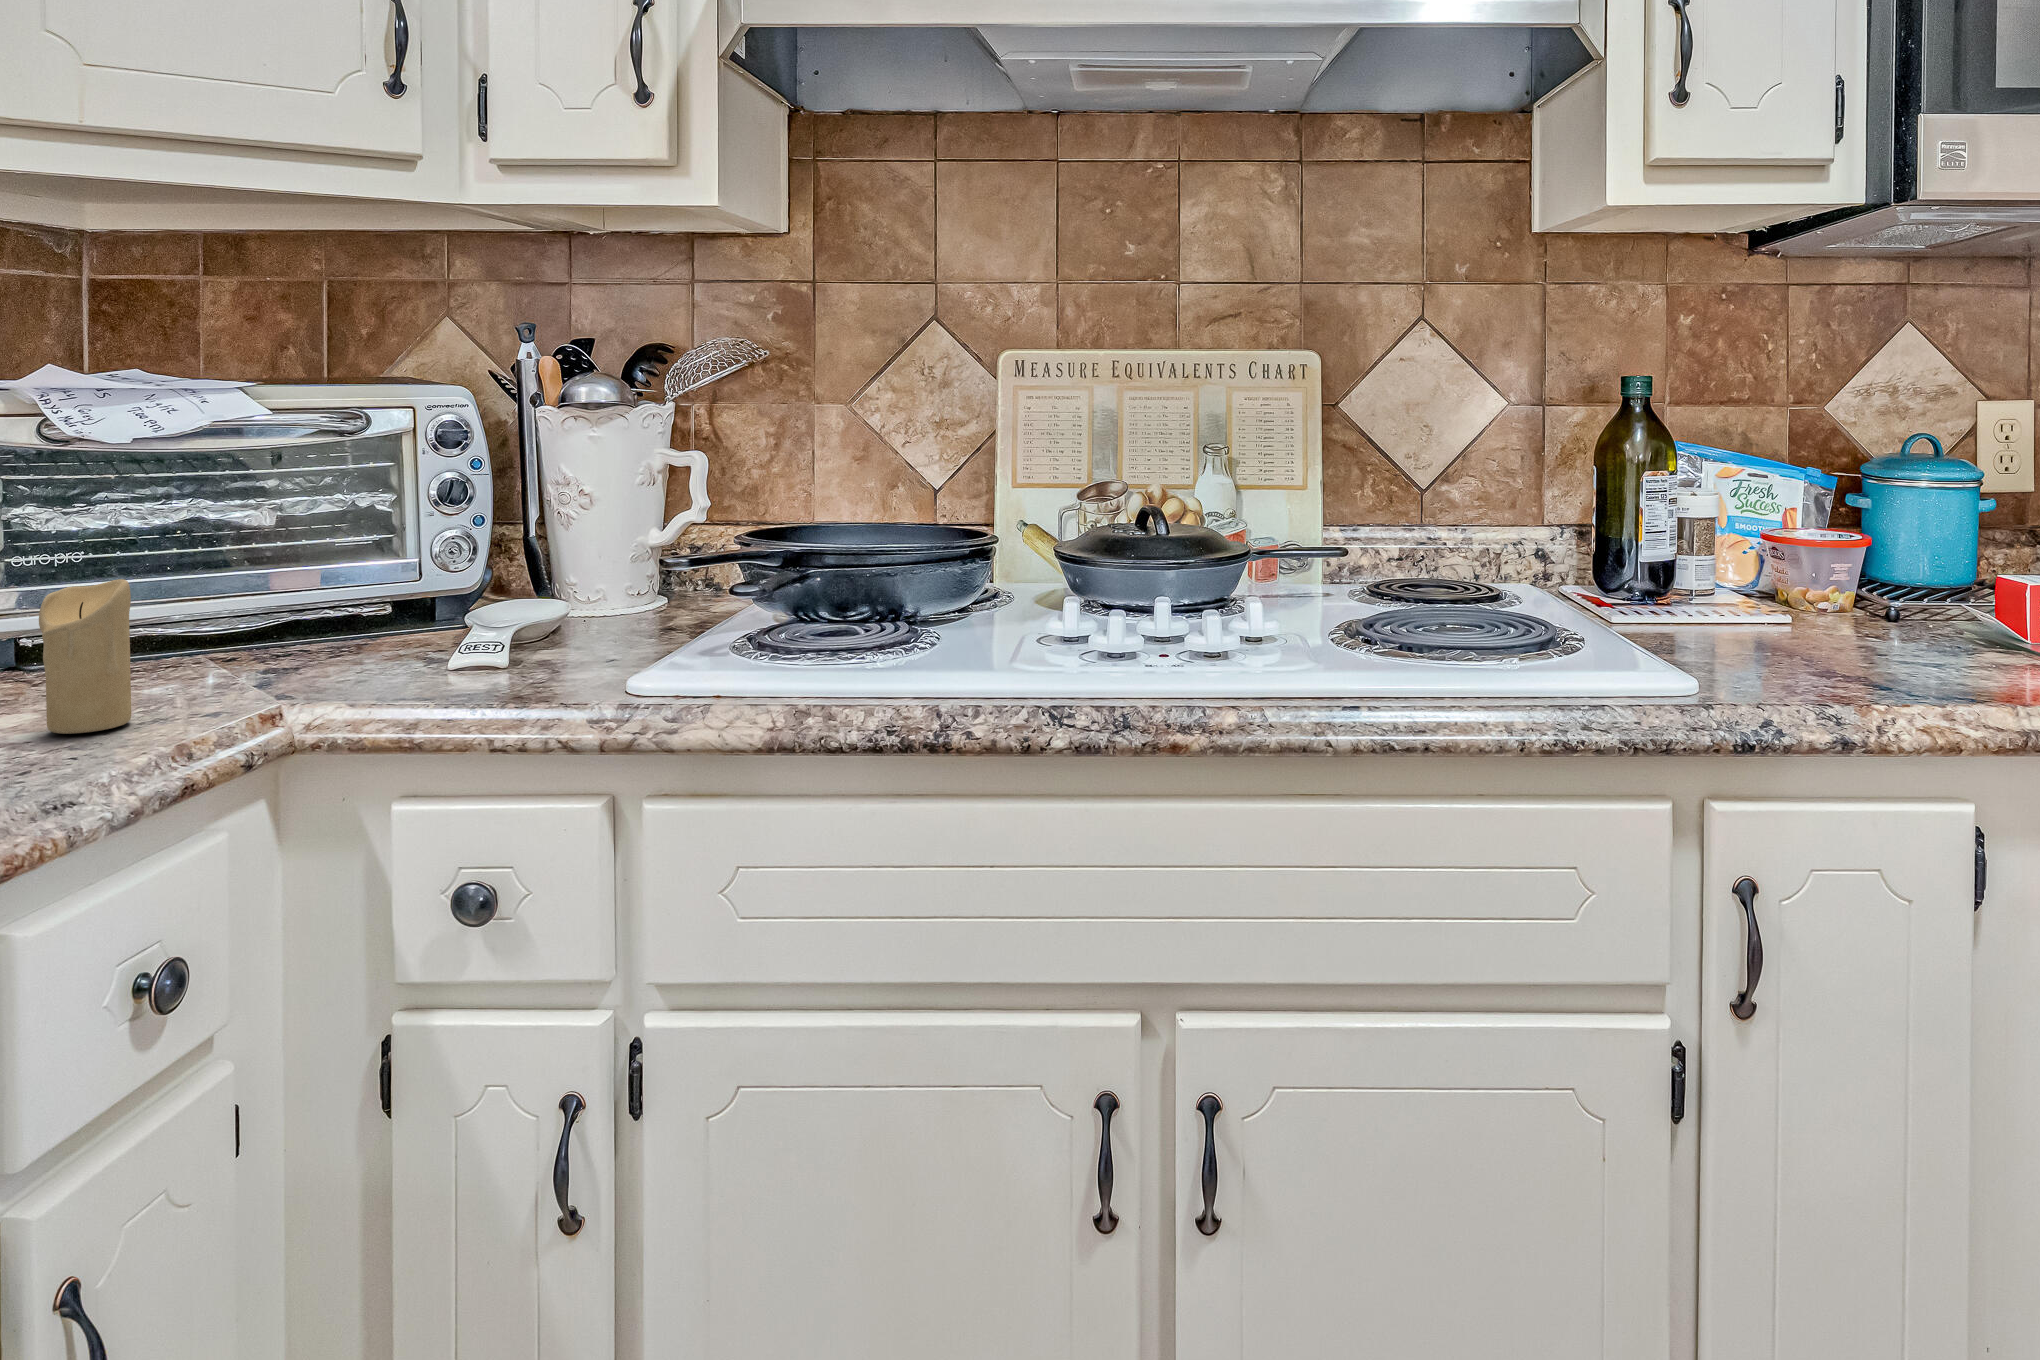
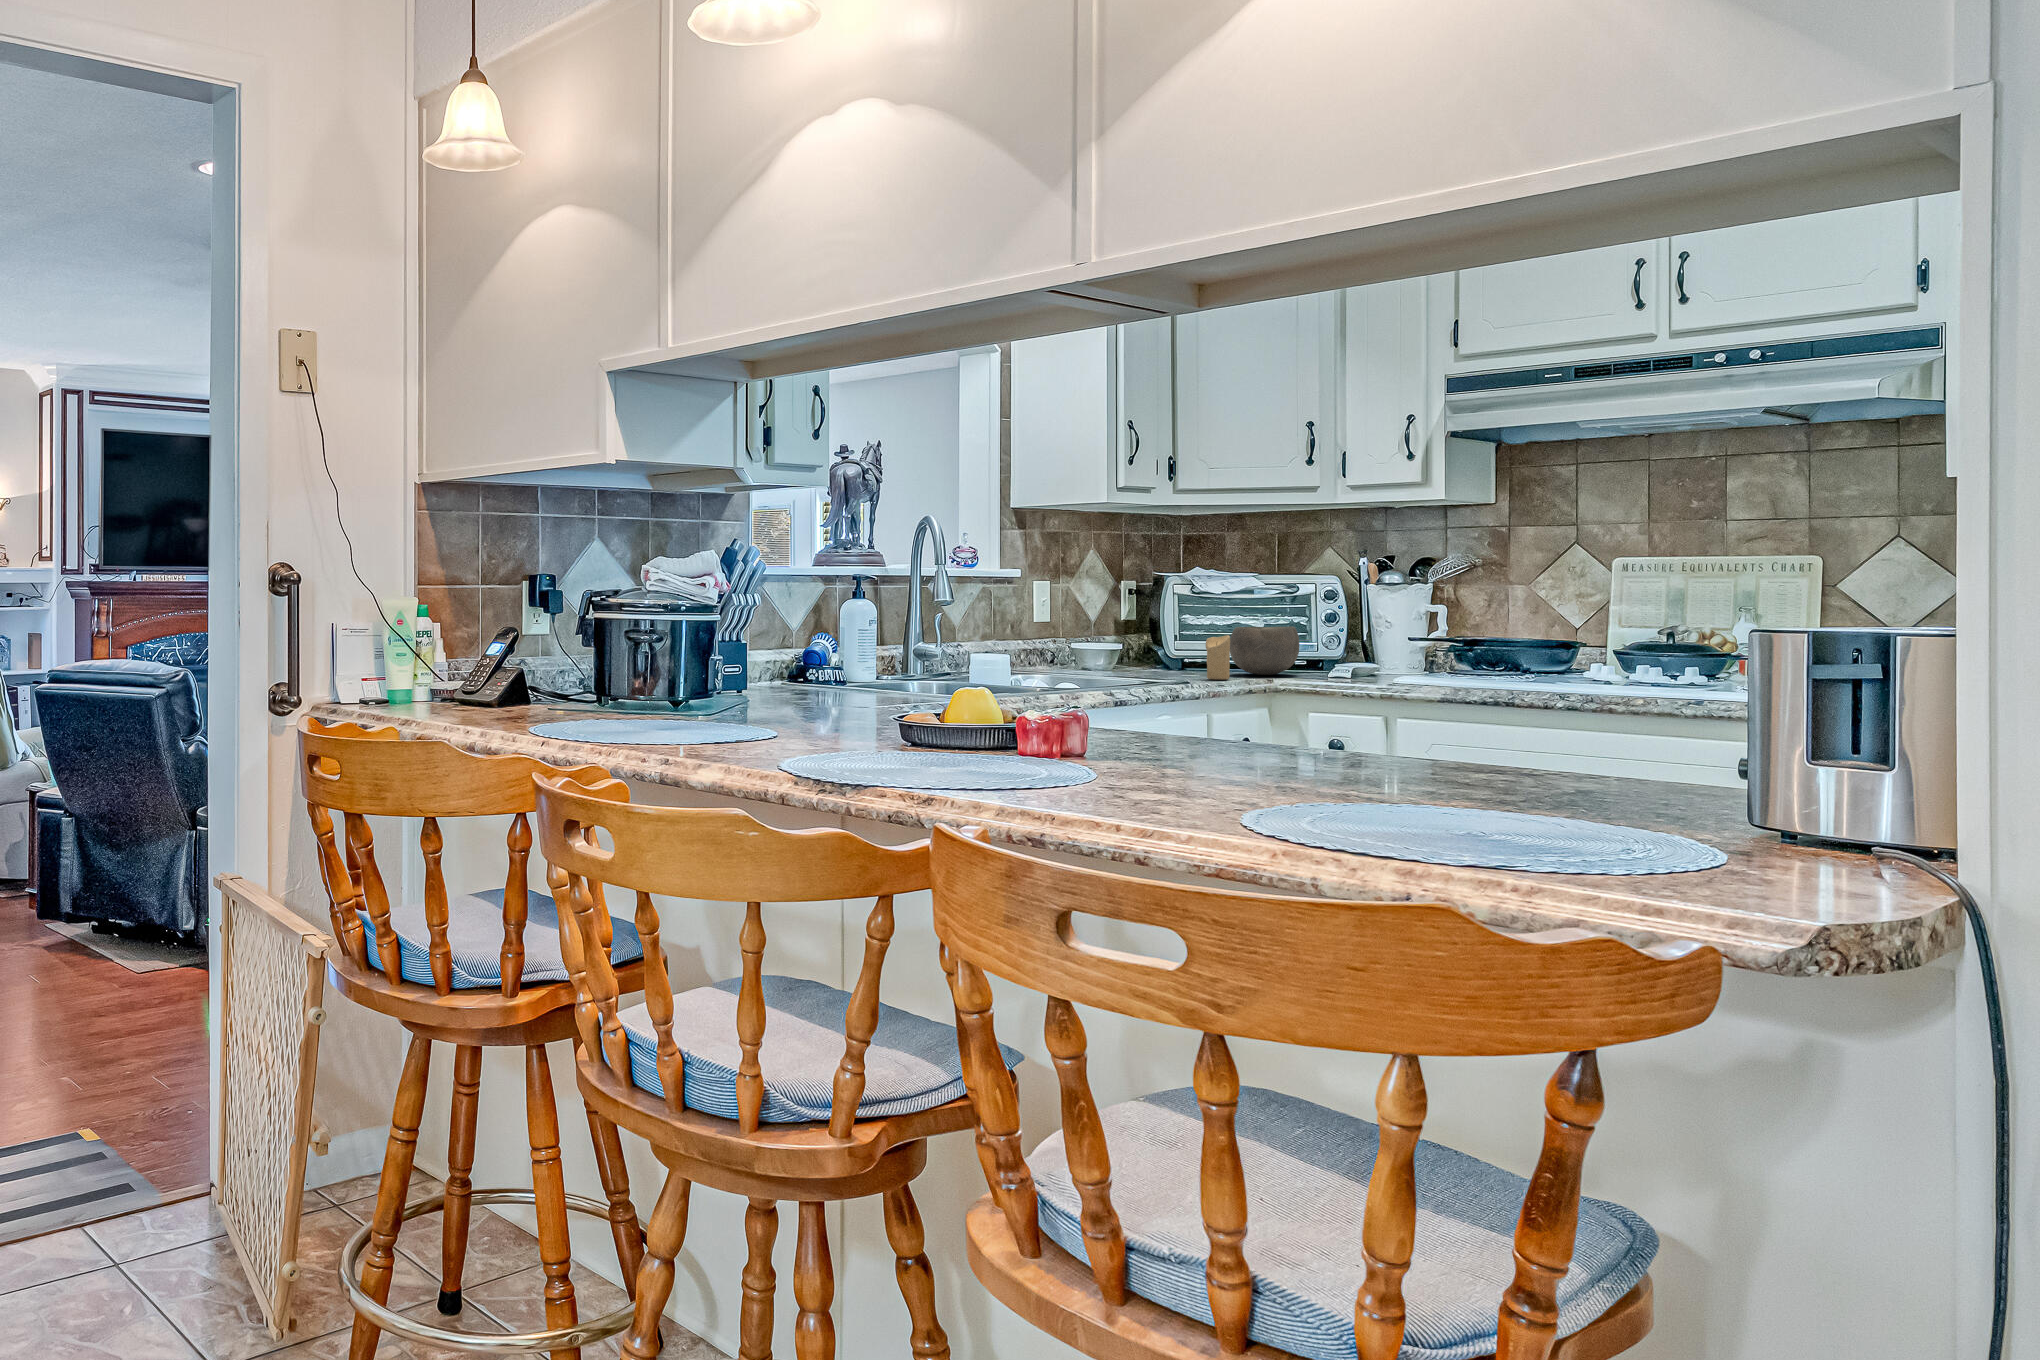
ceramic bowl: none [153,525,367,674] -> present [1230,627,1299,675]

